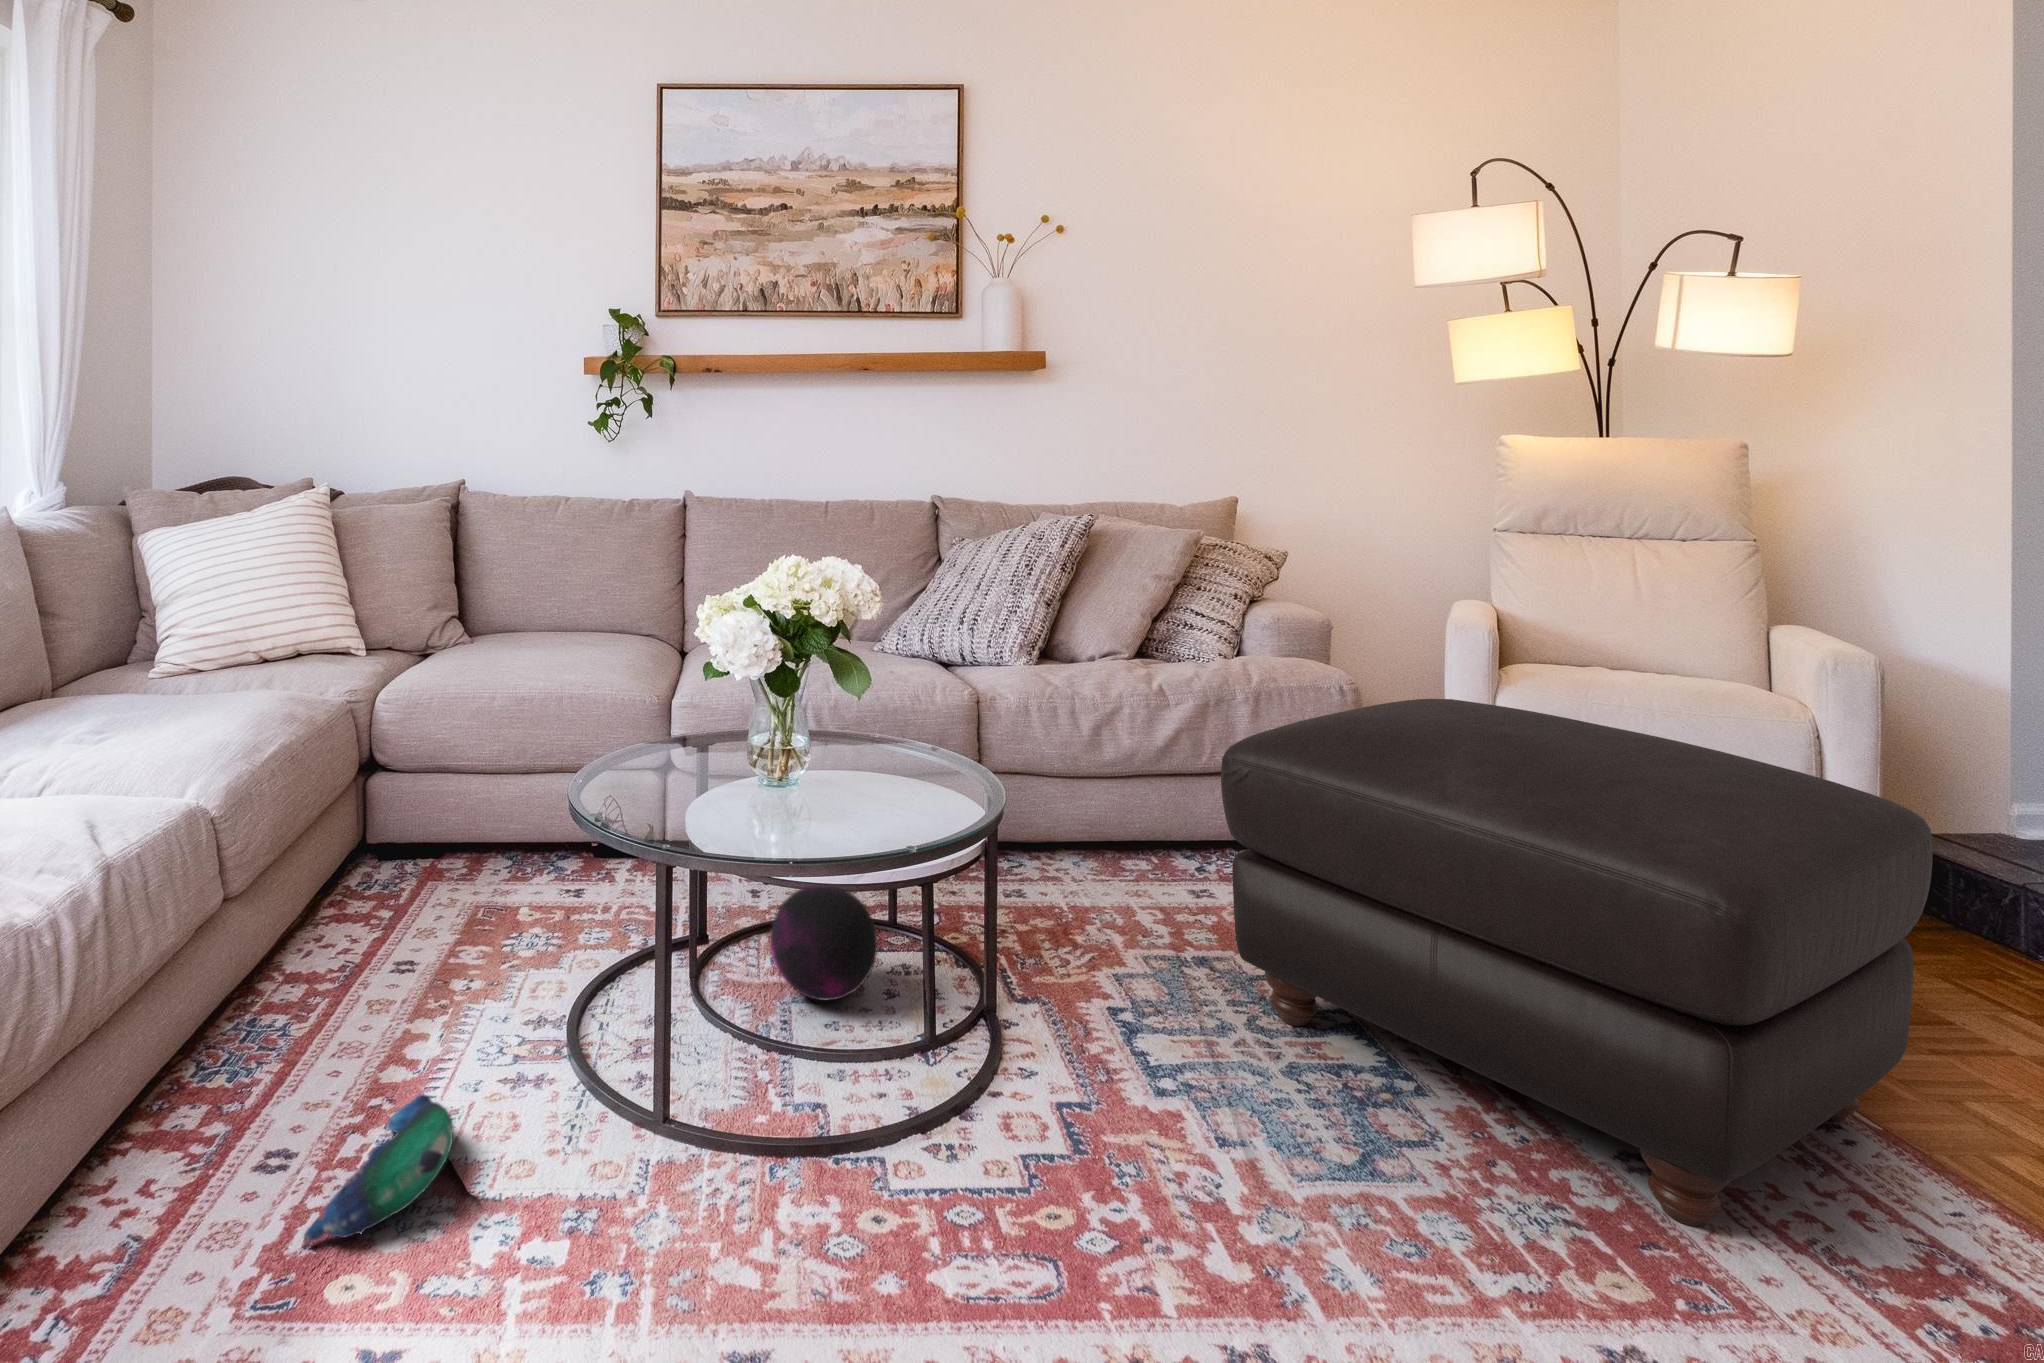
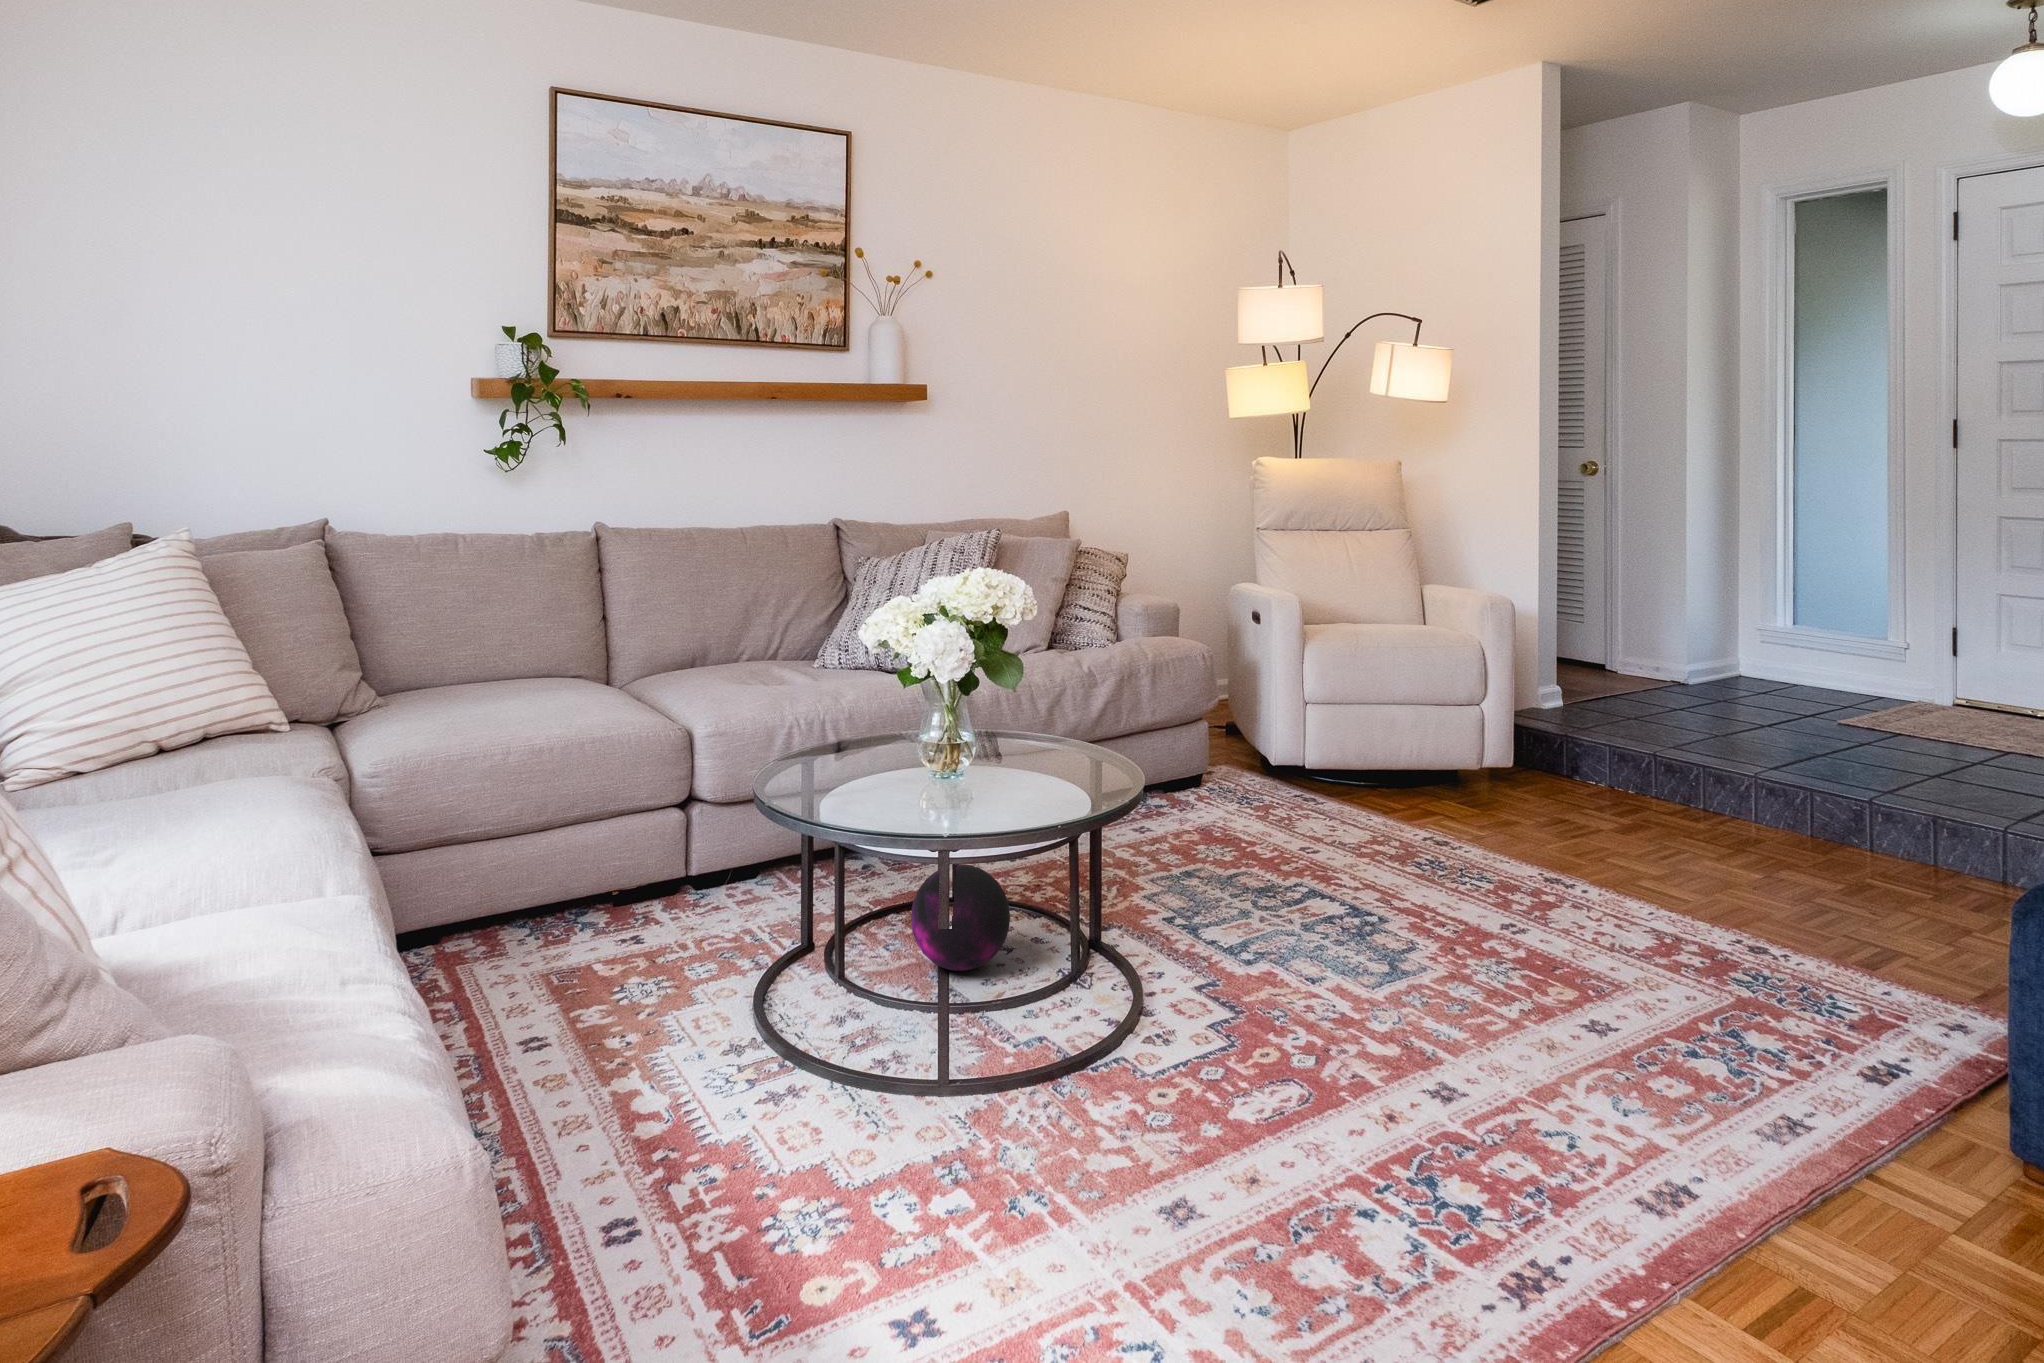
ottoman: present [1221,699,1933,1226] -> none [1230,649,1606,951]
plush toy: present [304,1094,453,1242] -> none [686,1125,821,1282]

